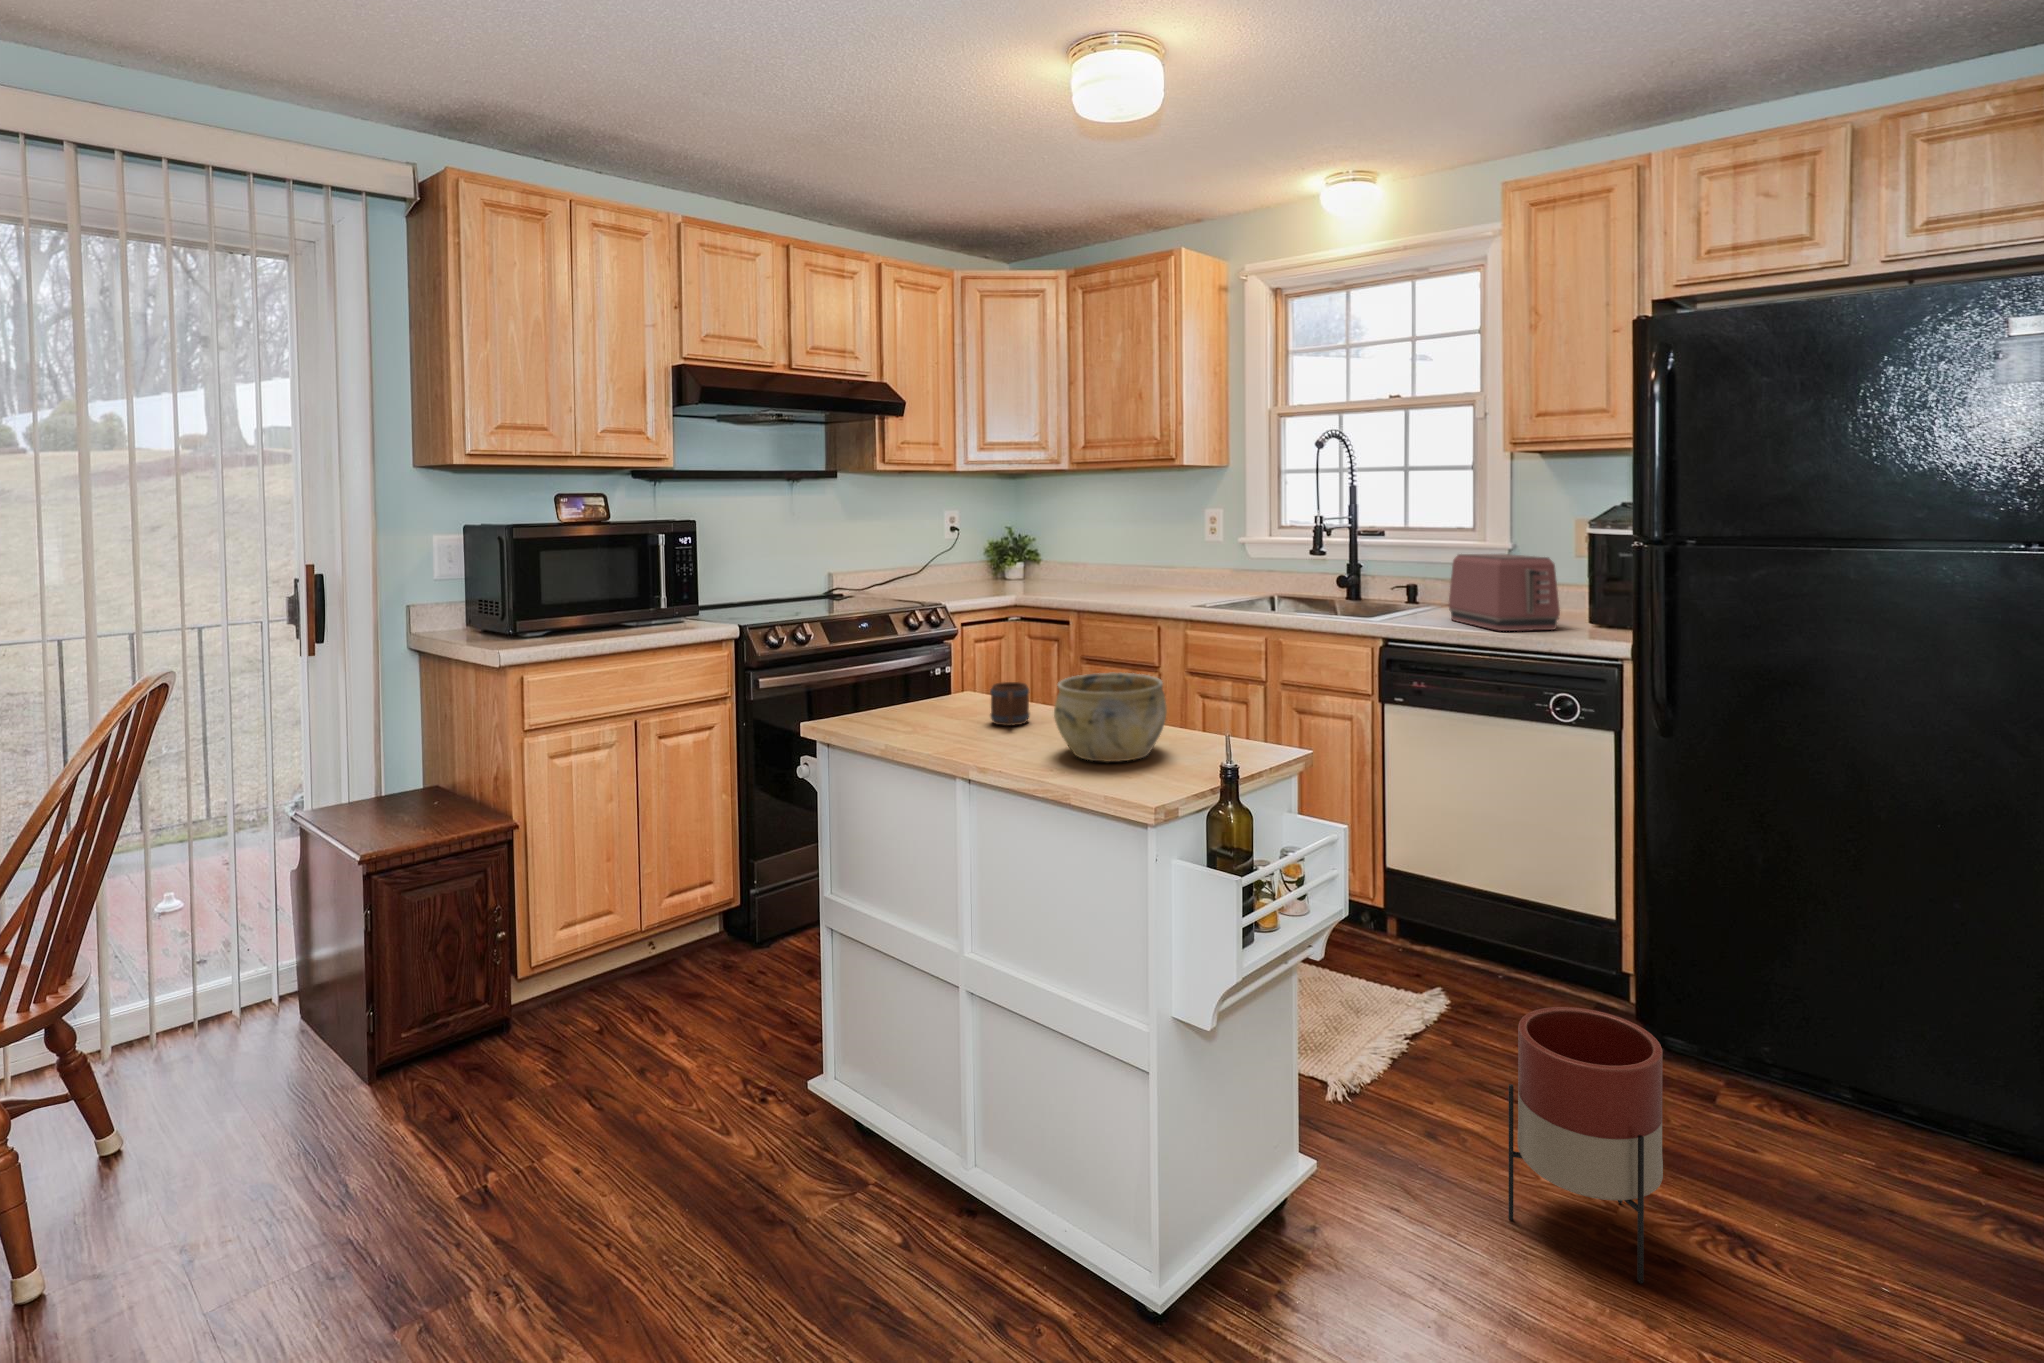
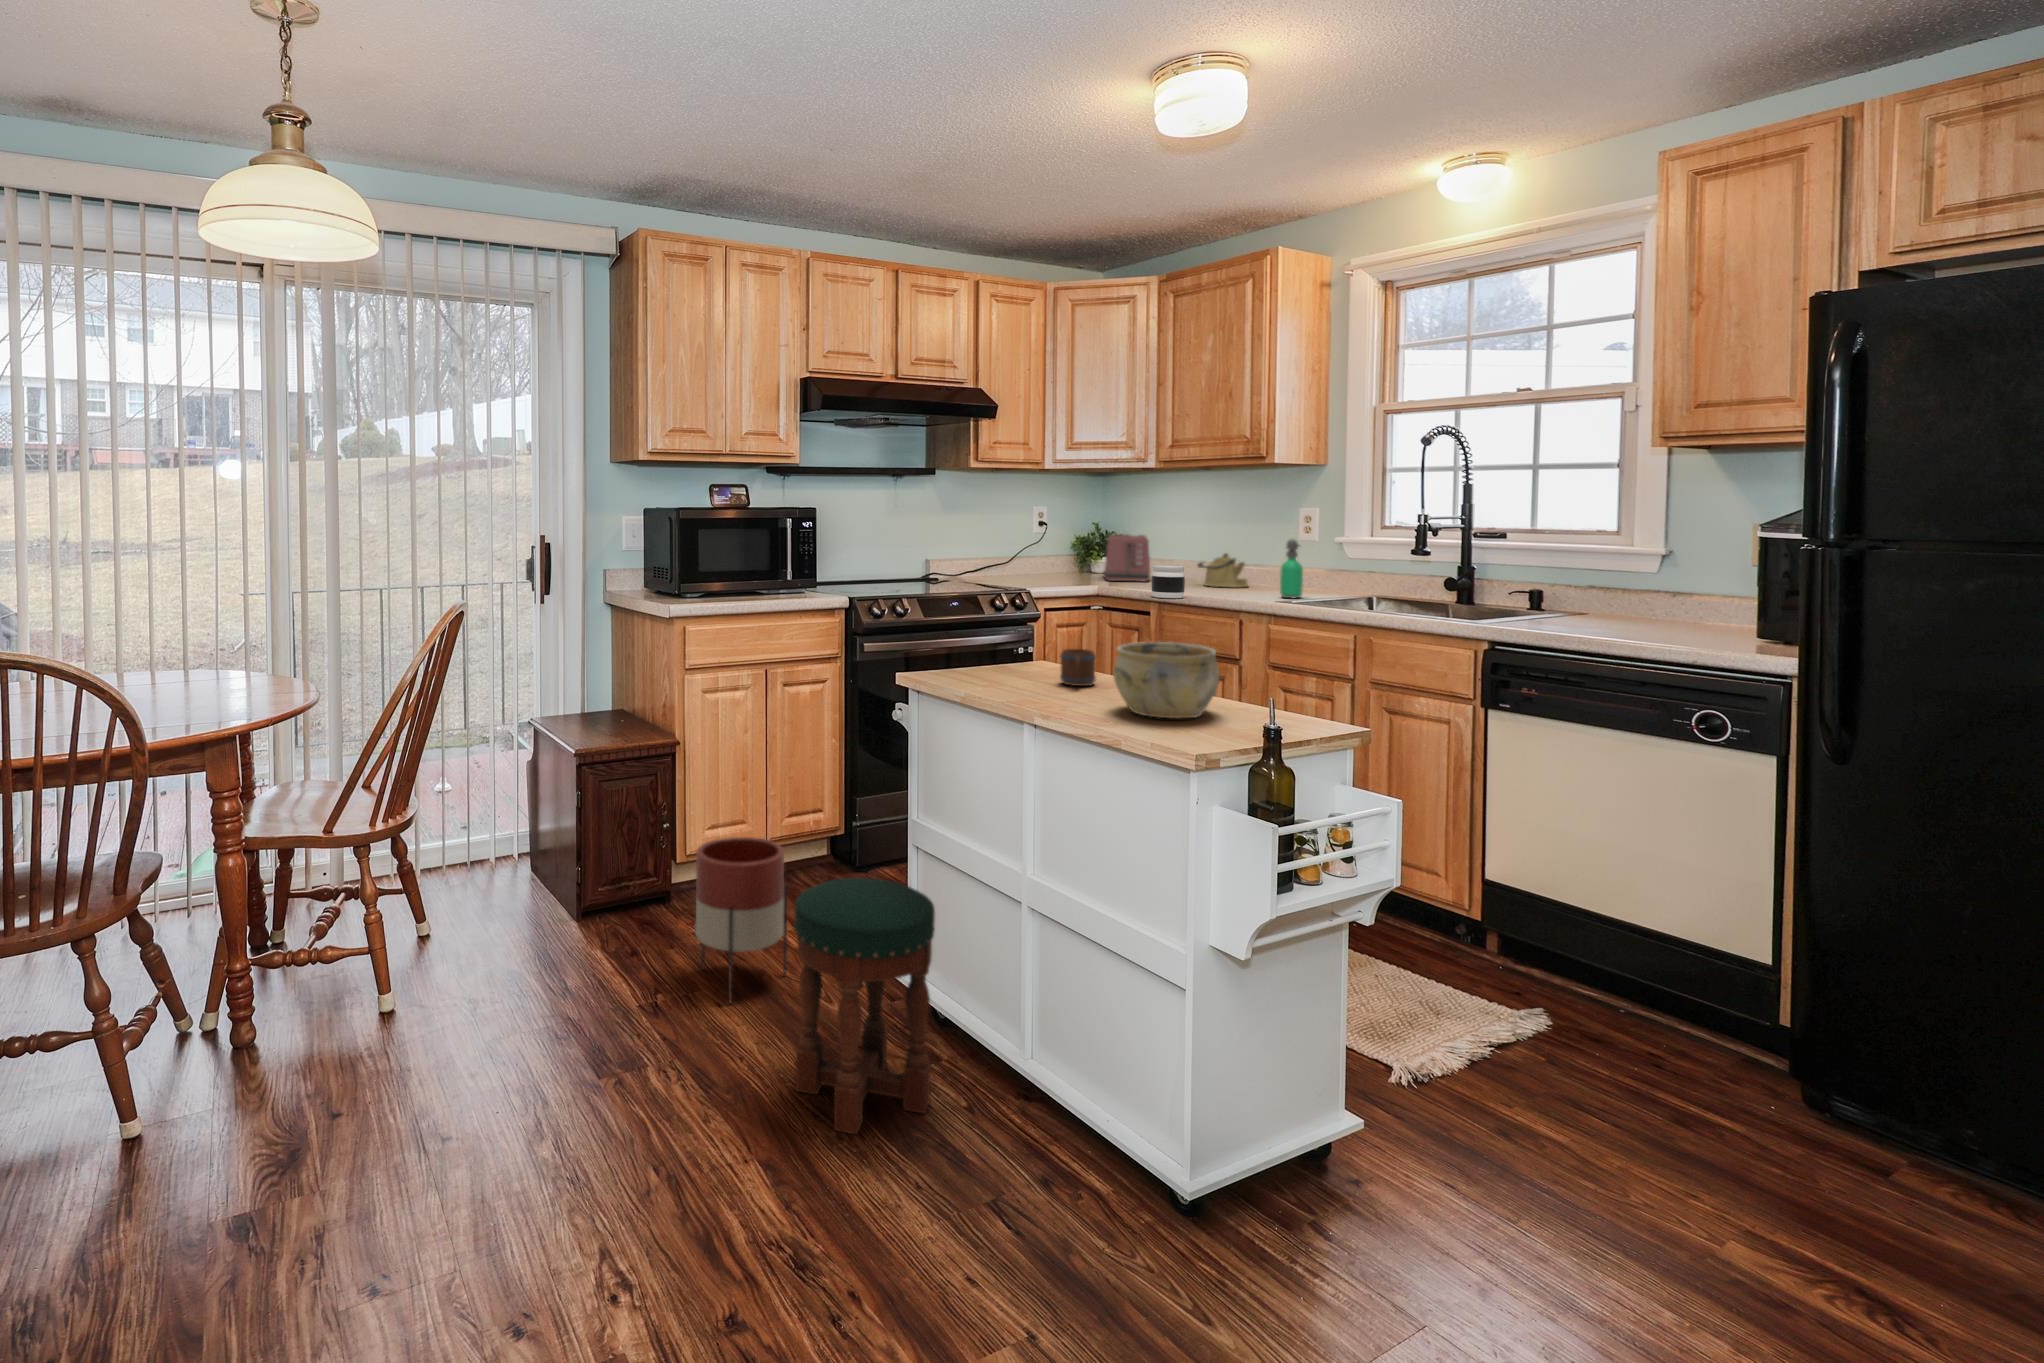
soap dispenser: none [1189,542,1210,601] -> present [1280,539,1303,598]
toaster: present [1449,554,1560,631] -> present [1103,534,1150,582]
kettle: none [1107,556,1157,591] -> present [1198,553,1248,587]
jar: none [1067,572,1100,607] -> present [1151,565,1185,598]
stool: none [675,983,855,1319] -> present [794,877,935,1134]
planter: present [1509,1007,1663,1283] -> present [695,837,787,1004]

